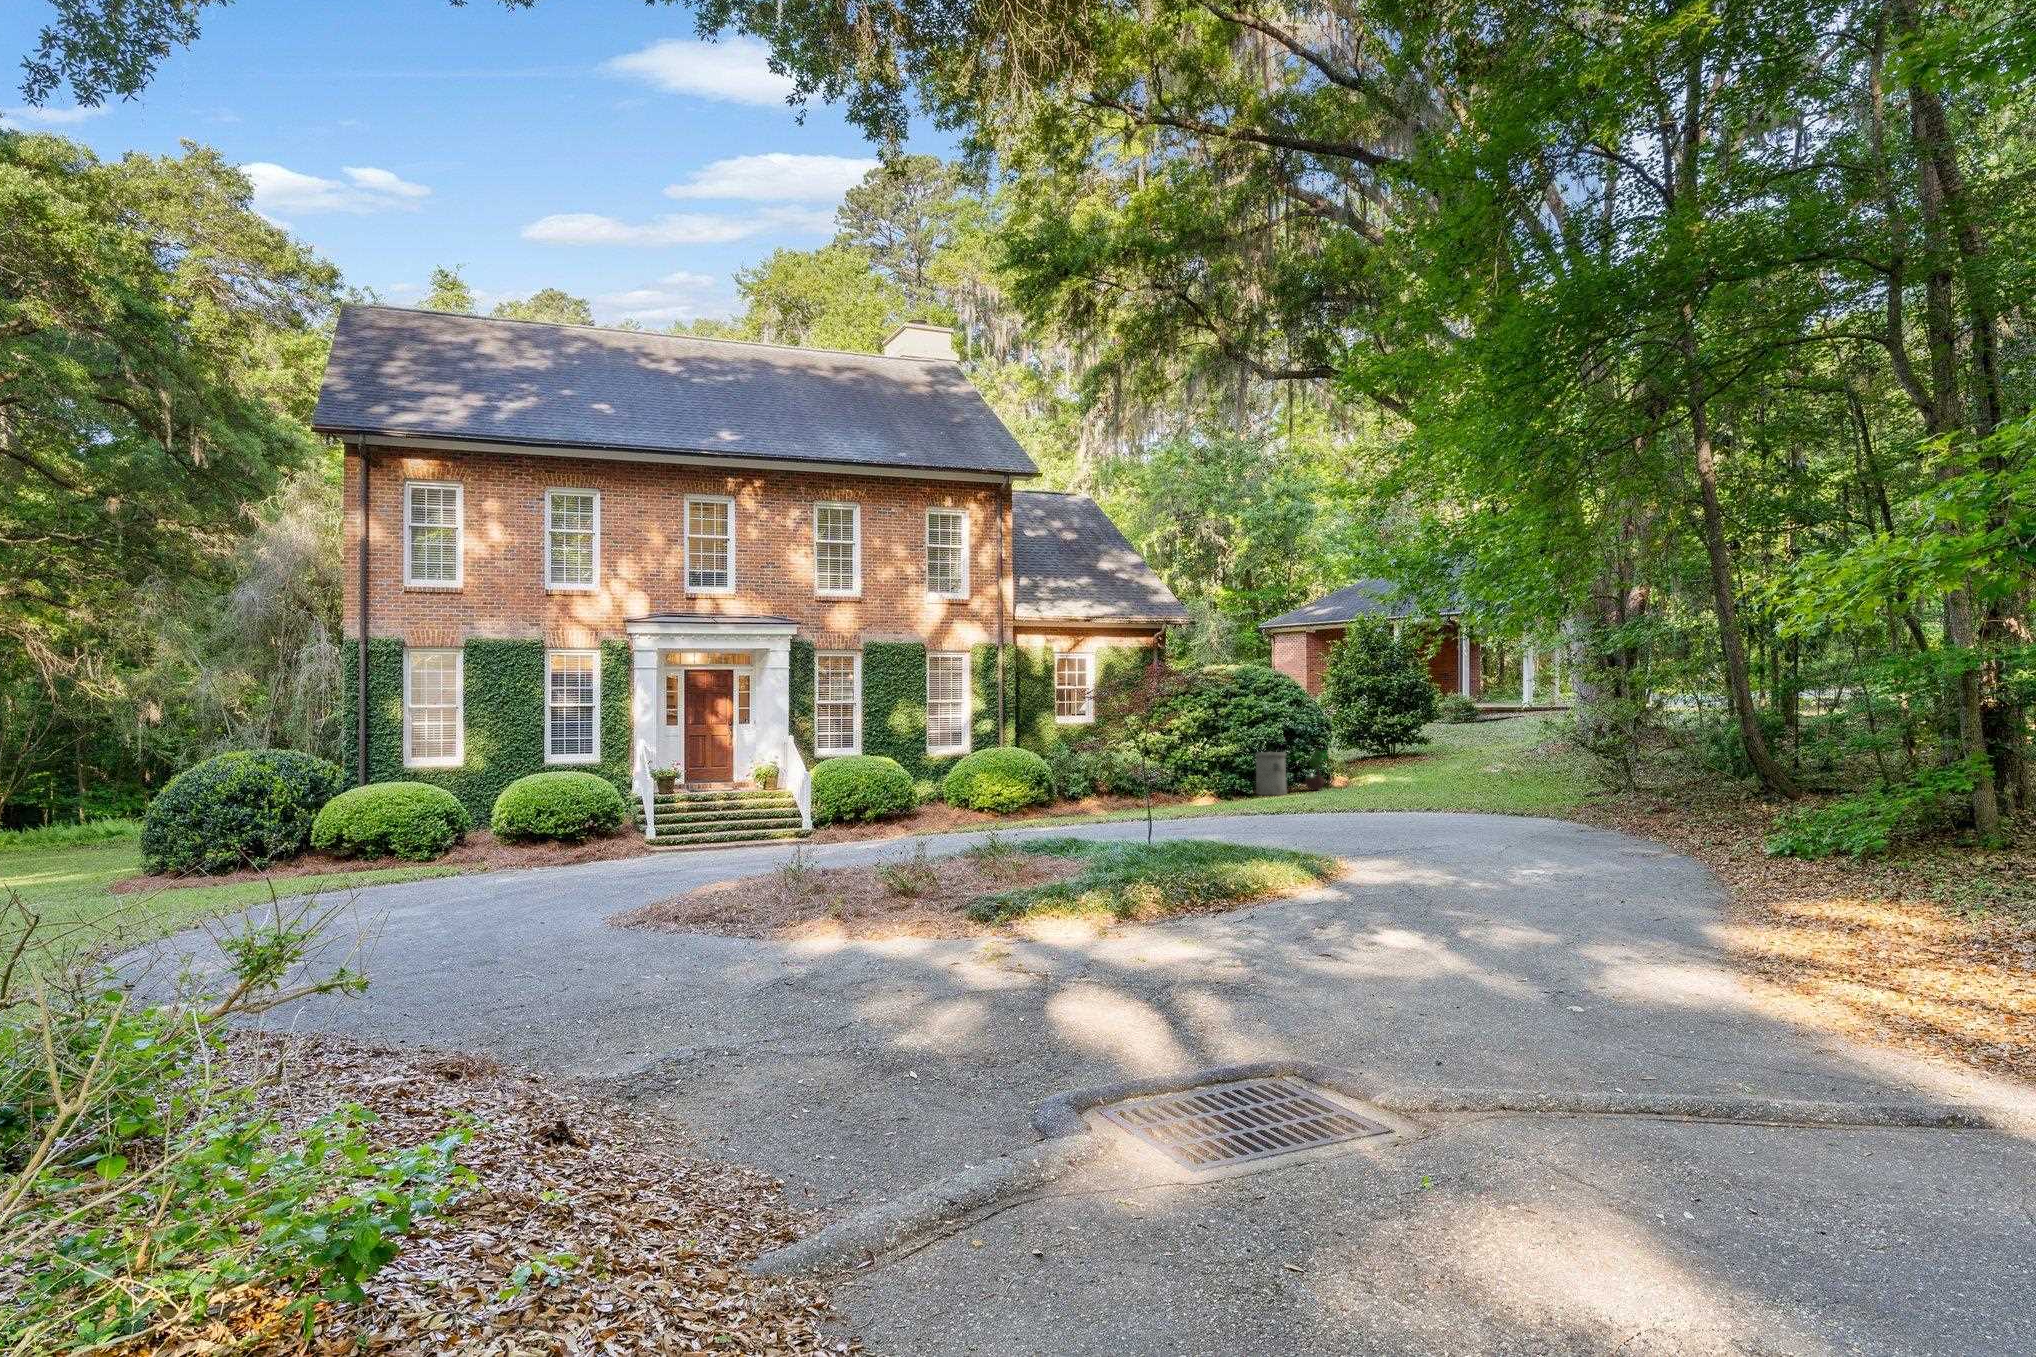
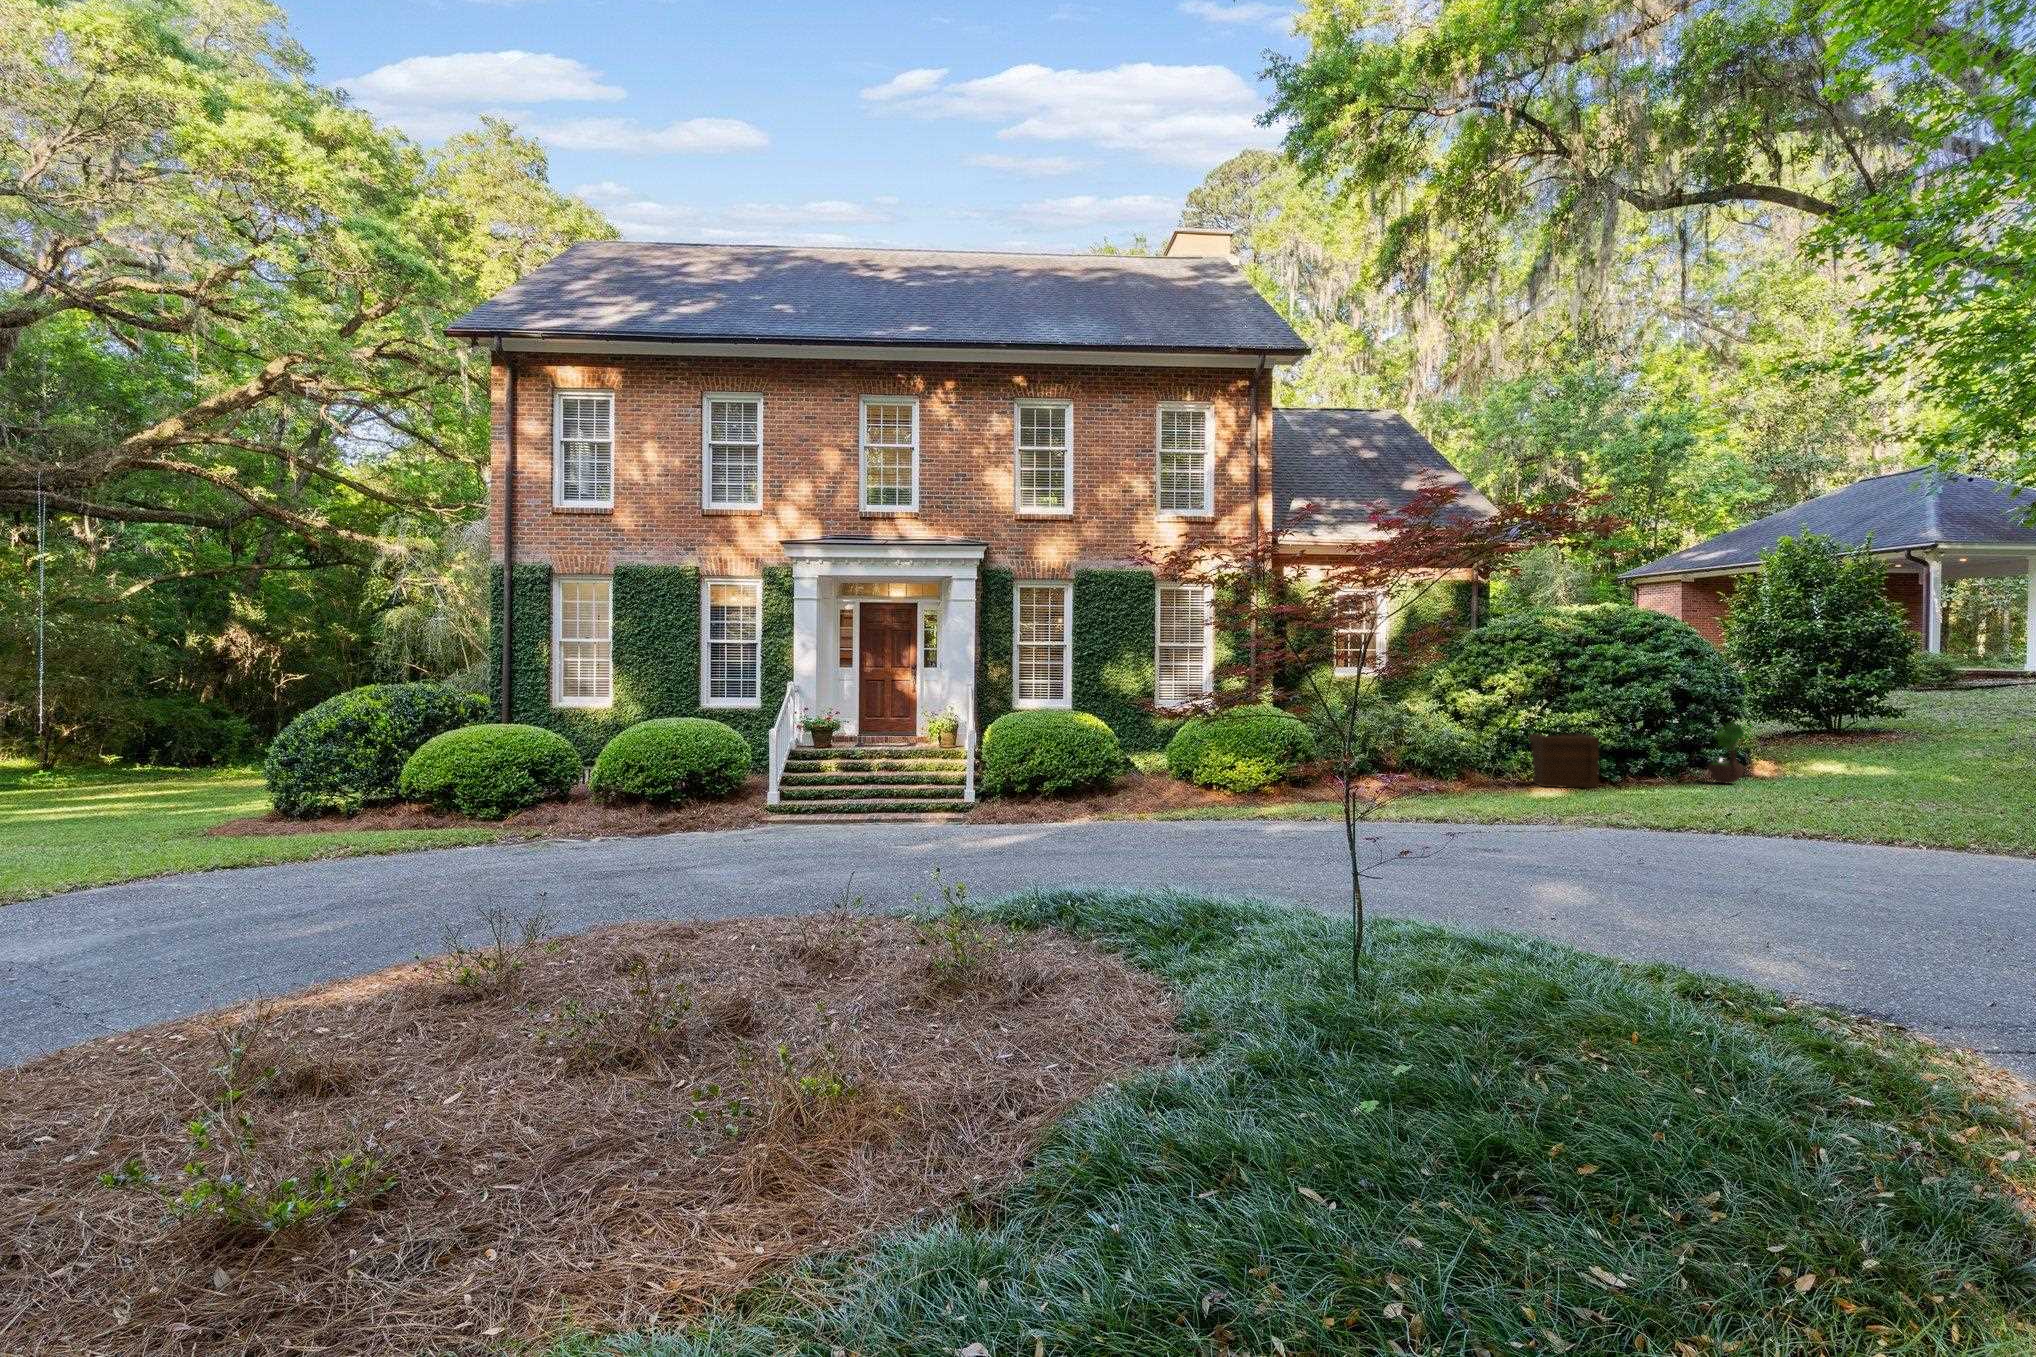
trash can: present [1256,751,1287,795] -> none [1626,722,1680,789]
wooden crate: none [1195,760,1239,798] -> present [1529,734,1599,788]

